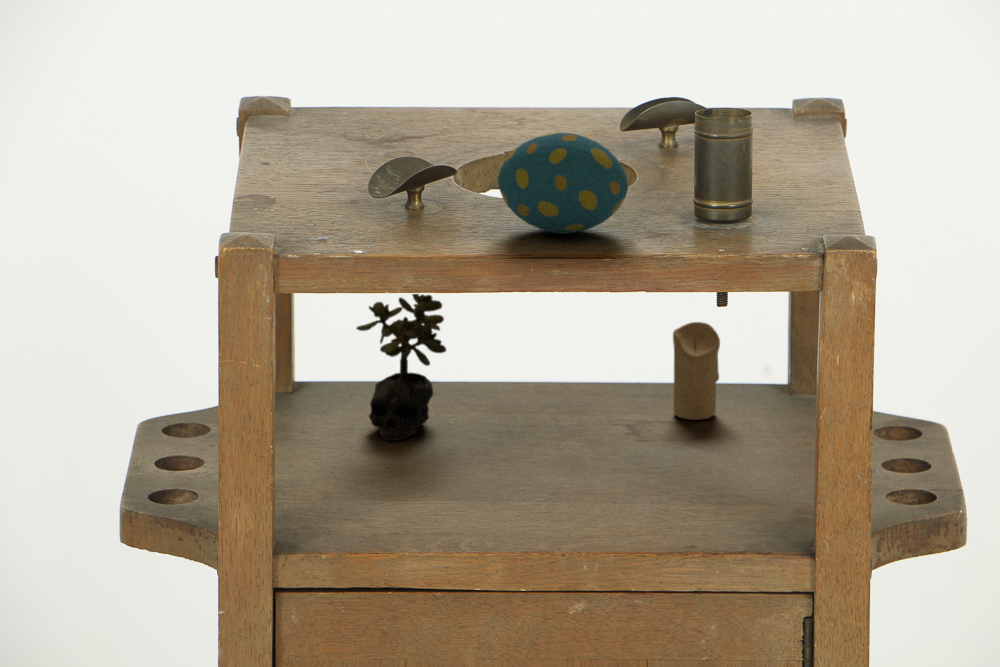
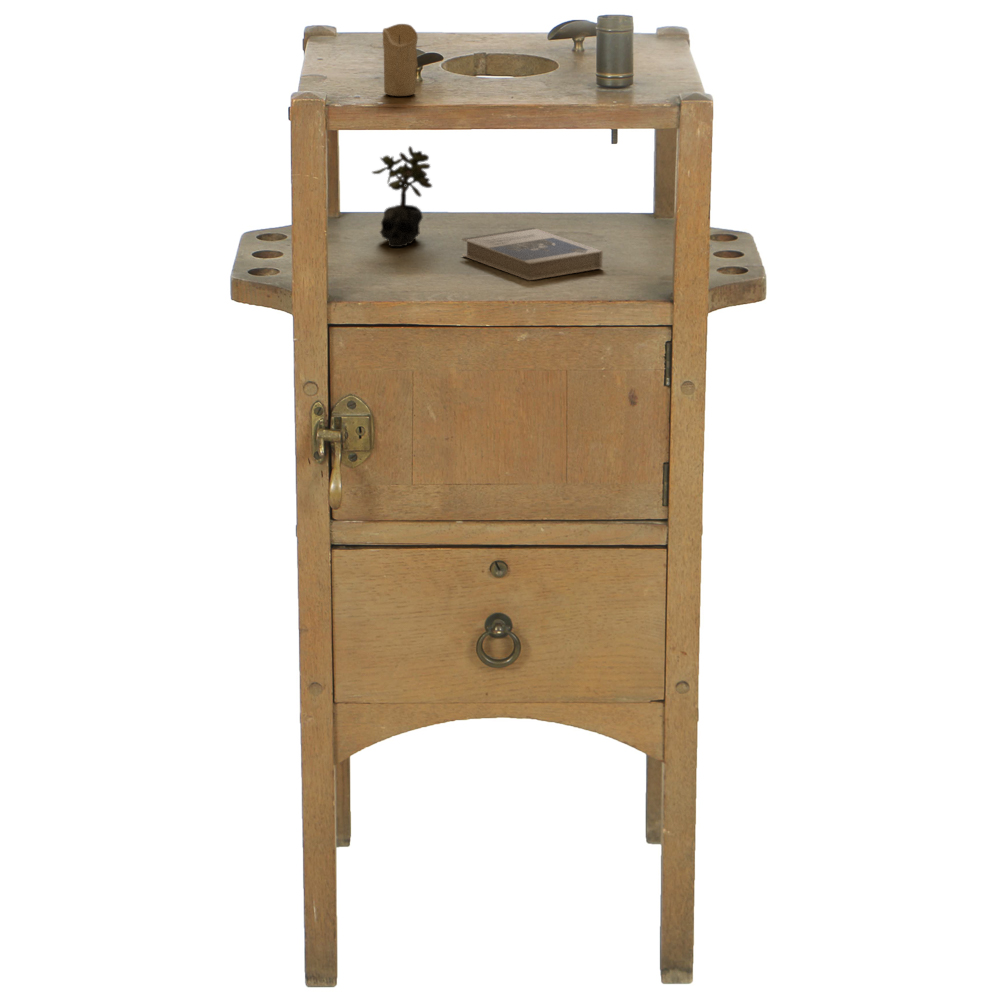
decorative egg: present [498,133,628,234] -> none [472,29,555,94]
candle: present [673,322,720,420] -> present [383,24,418,96]
hardback book: none [490,411,704,511] -> present [462,228,603,280]

